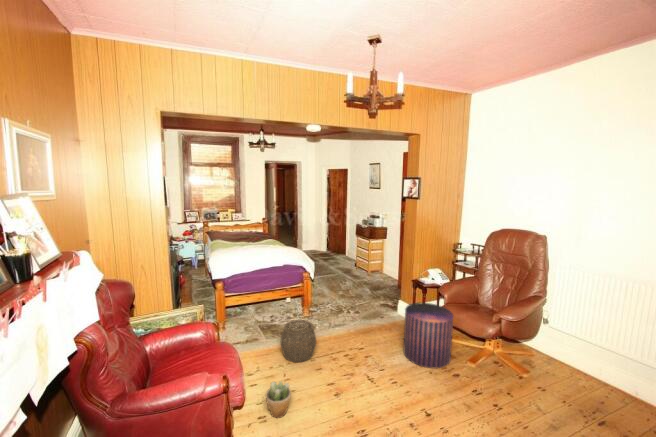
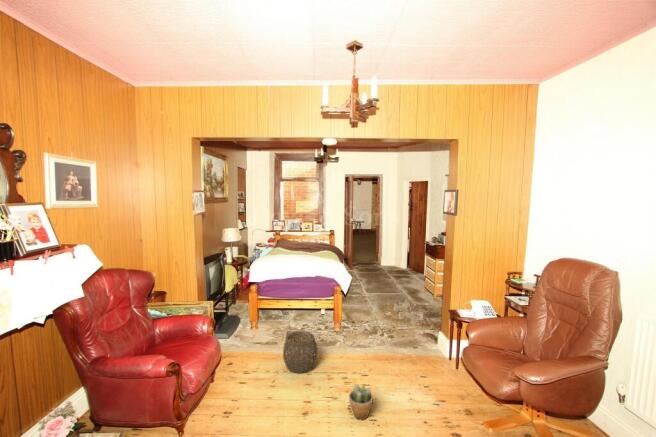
pouf: present [403,303,453,368] -> none [408,336,467,420]
potted plant: present [266,381,291,418] -> present [349,384,373,420]

